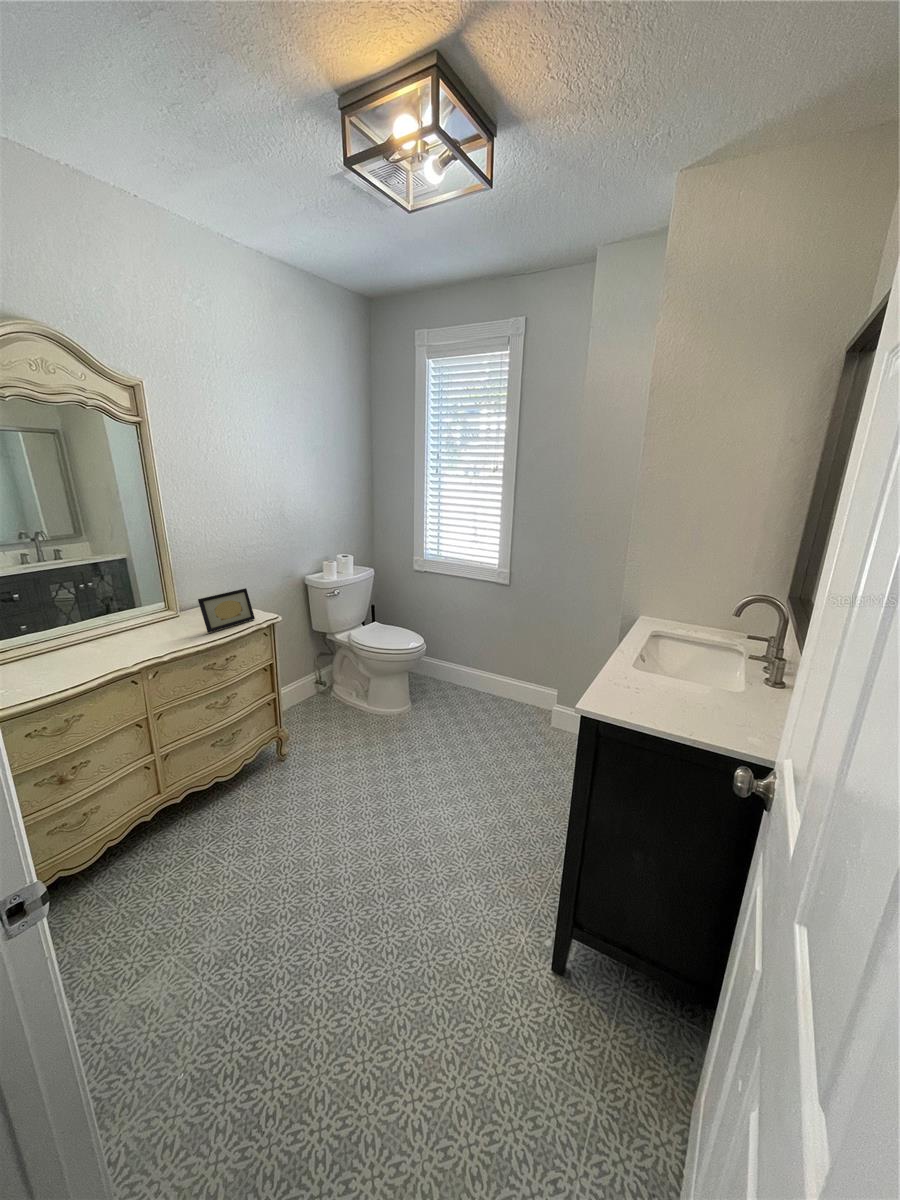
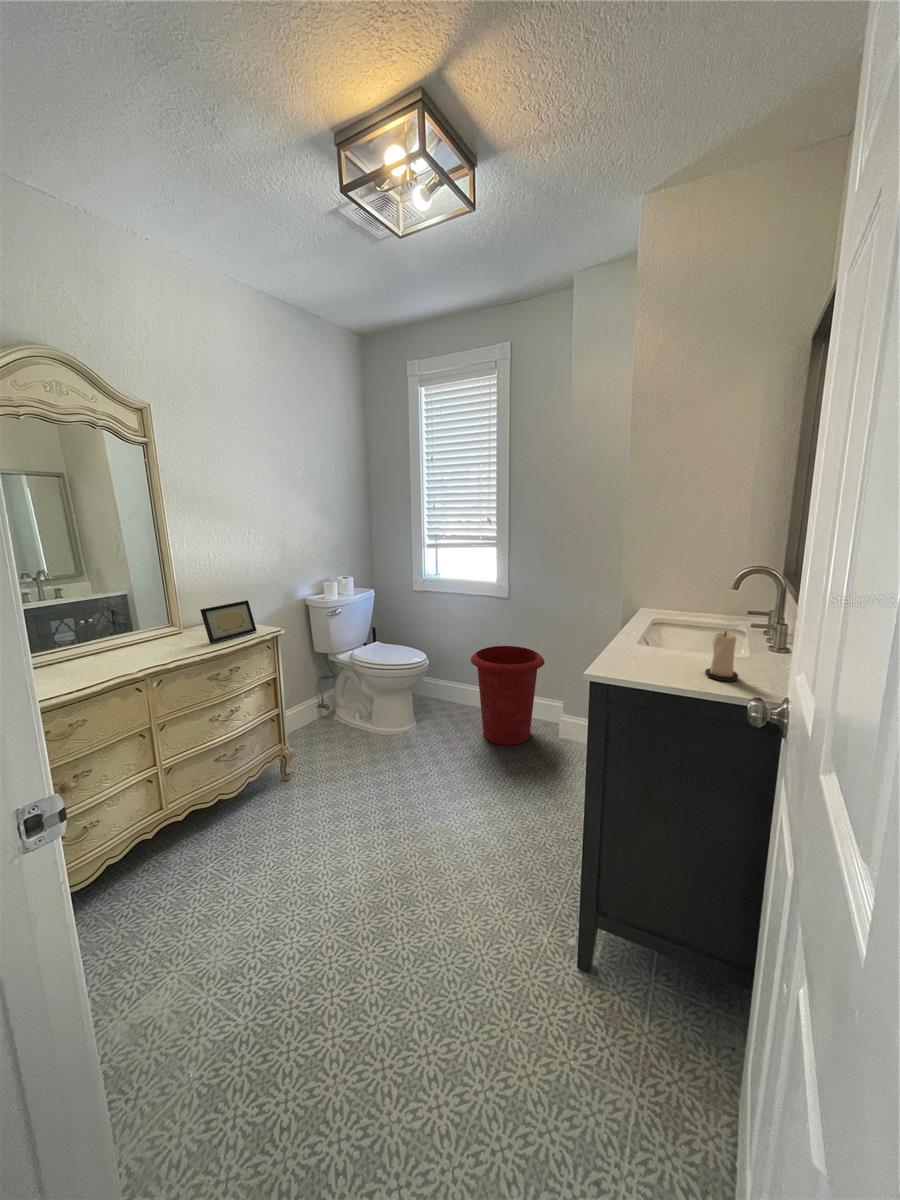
waste bin: none [466,634,538,731] -> present [471,646,545,745]
candle: none [696,675,731,726] -> present [705,631,739,681]

